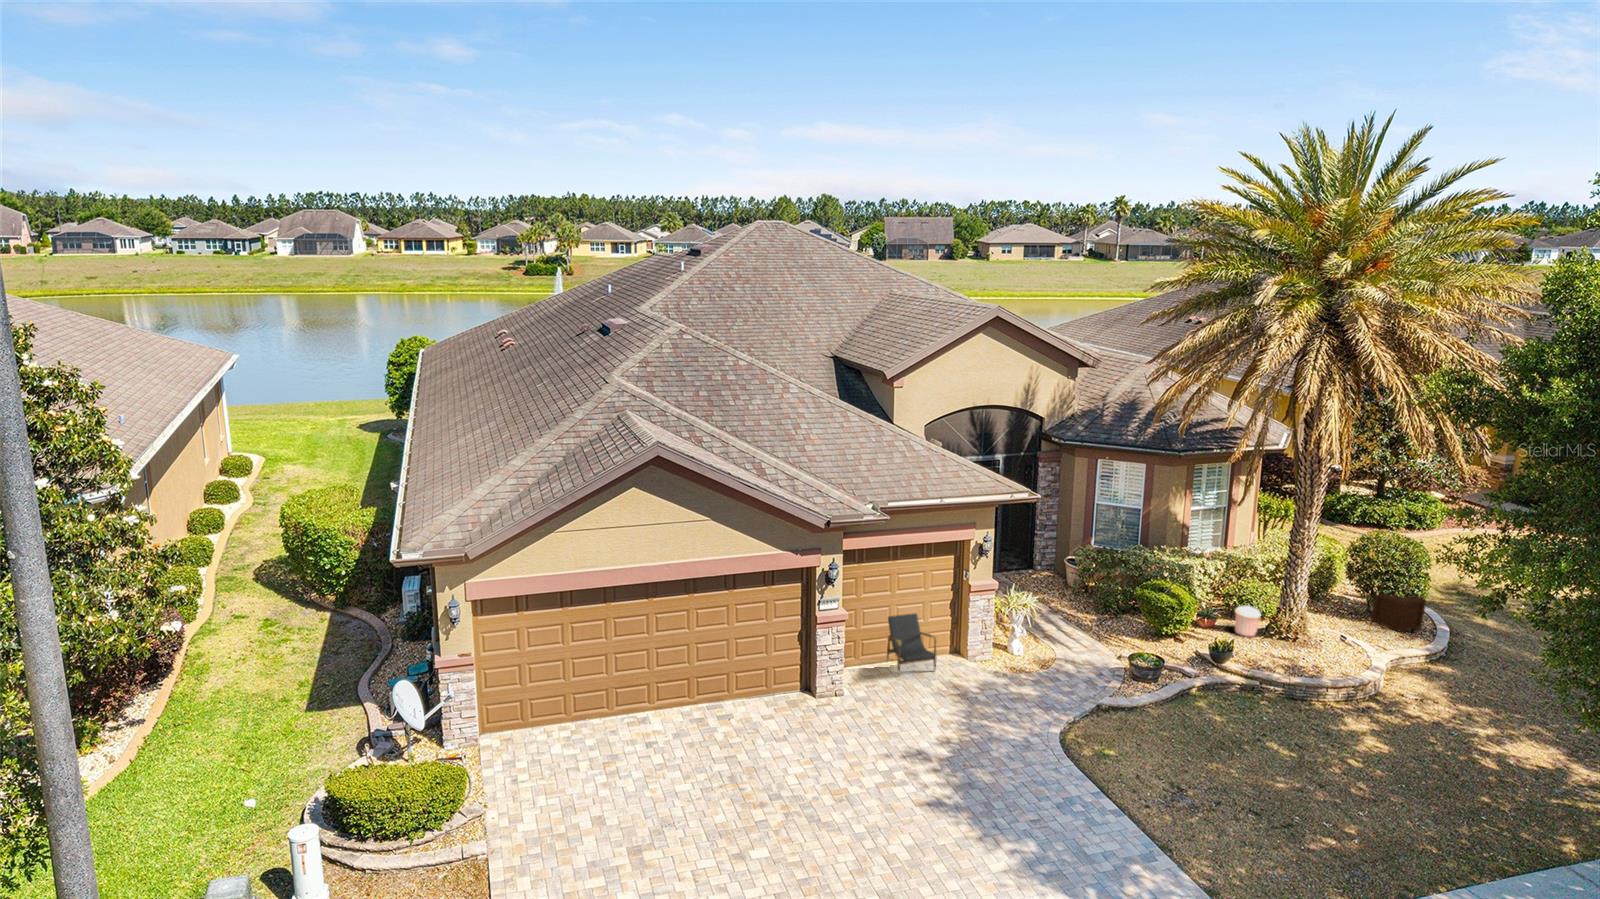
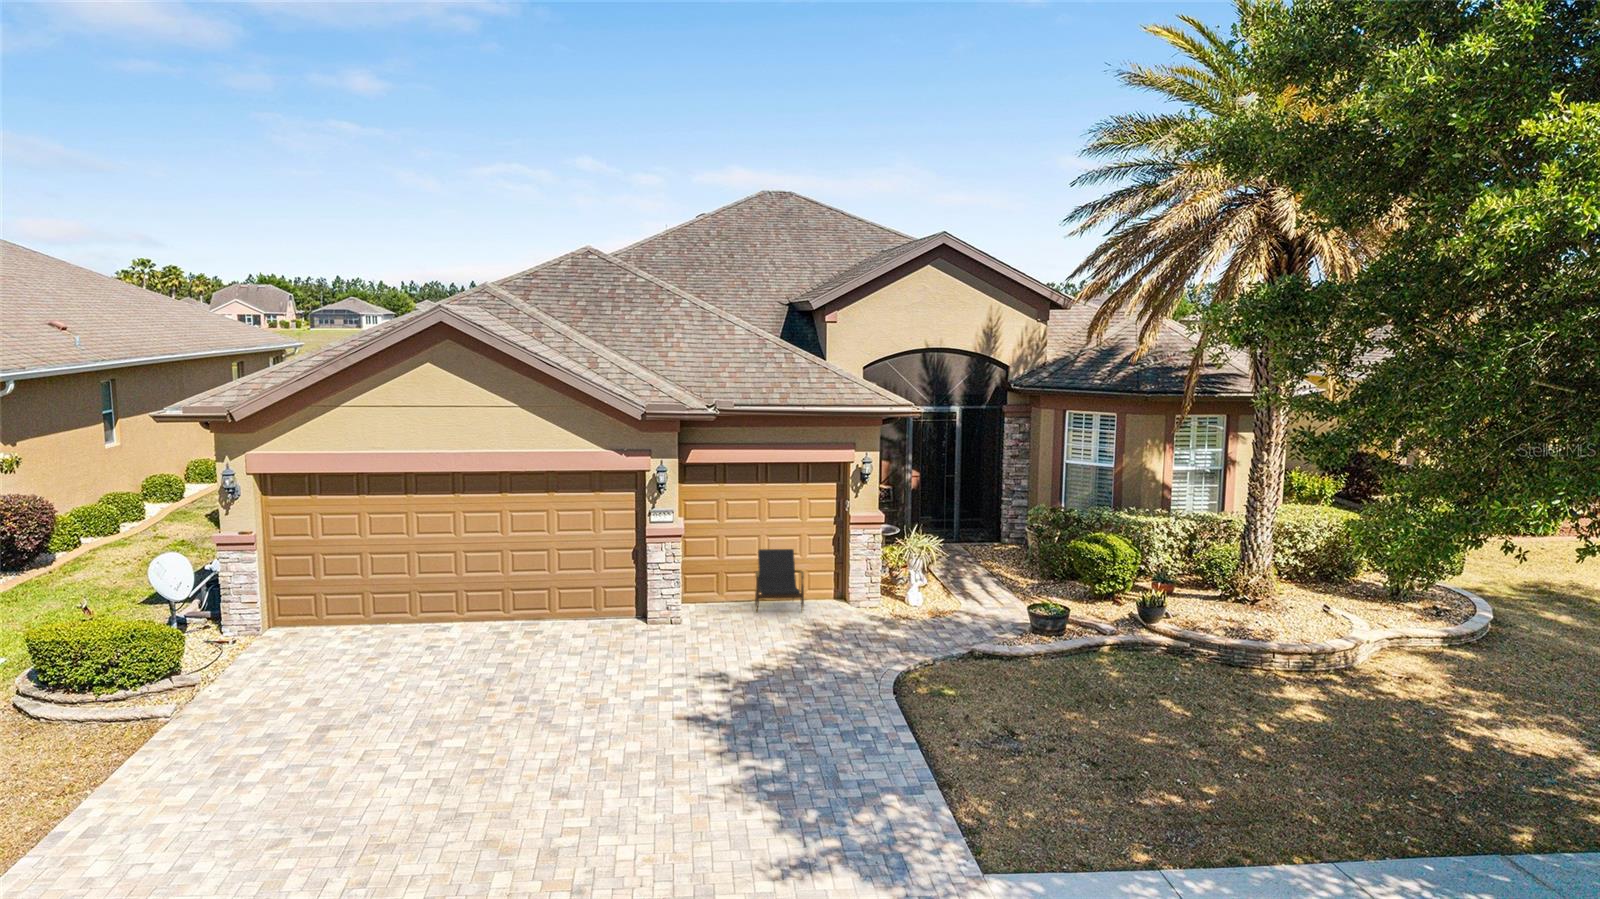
wooden crate: present [1372,593,1426,631] -> none [1403,567,1474,617]
trash can: present [1235,606,1261,637] -> none [1204,571,1237,610]

